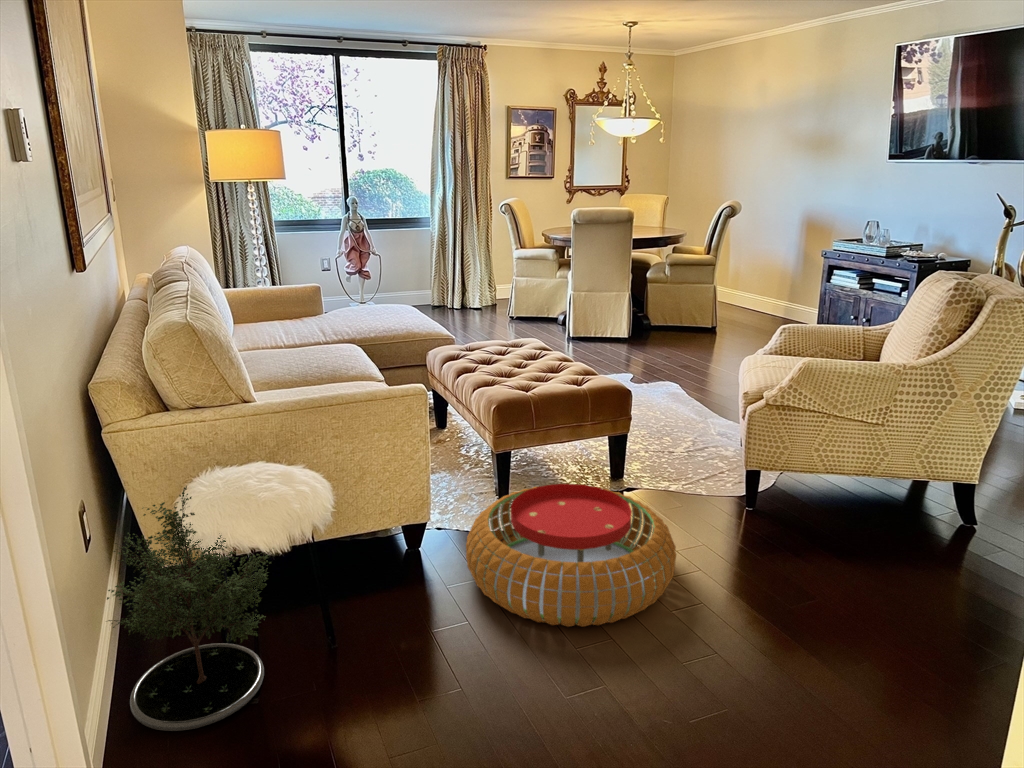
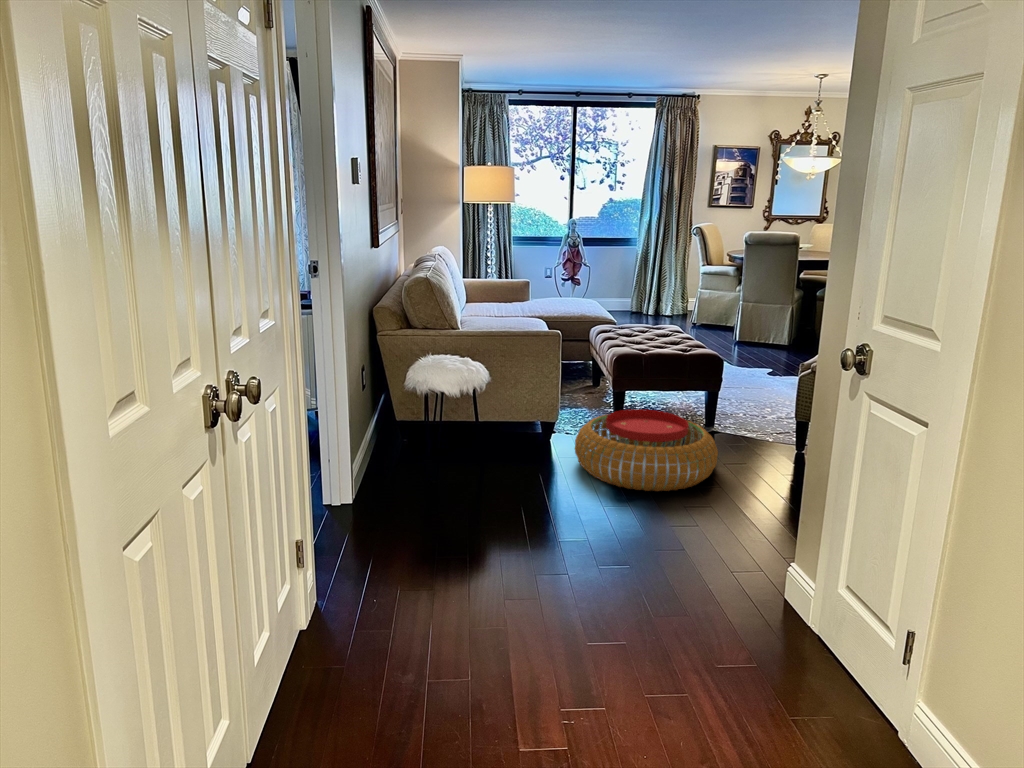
potted tree: present [107,486,275,731] -> none [366,357,454,491]

